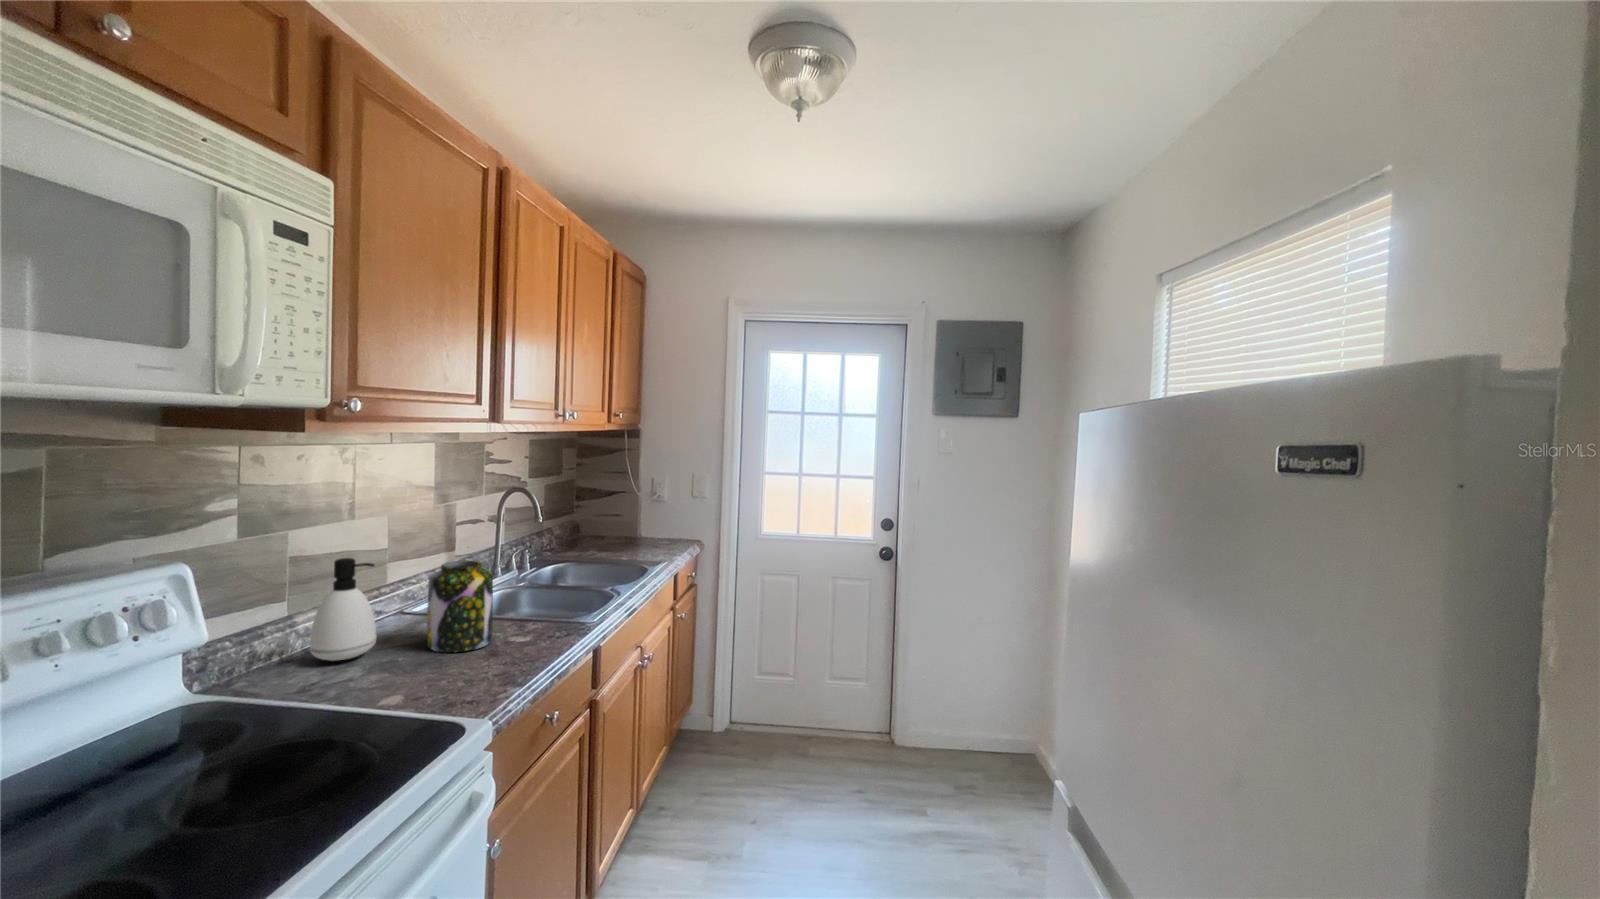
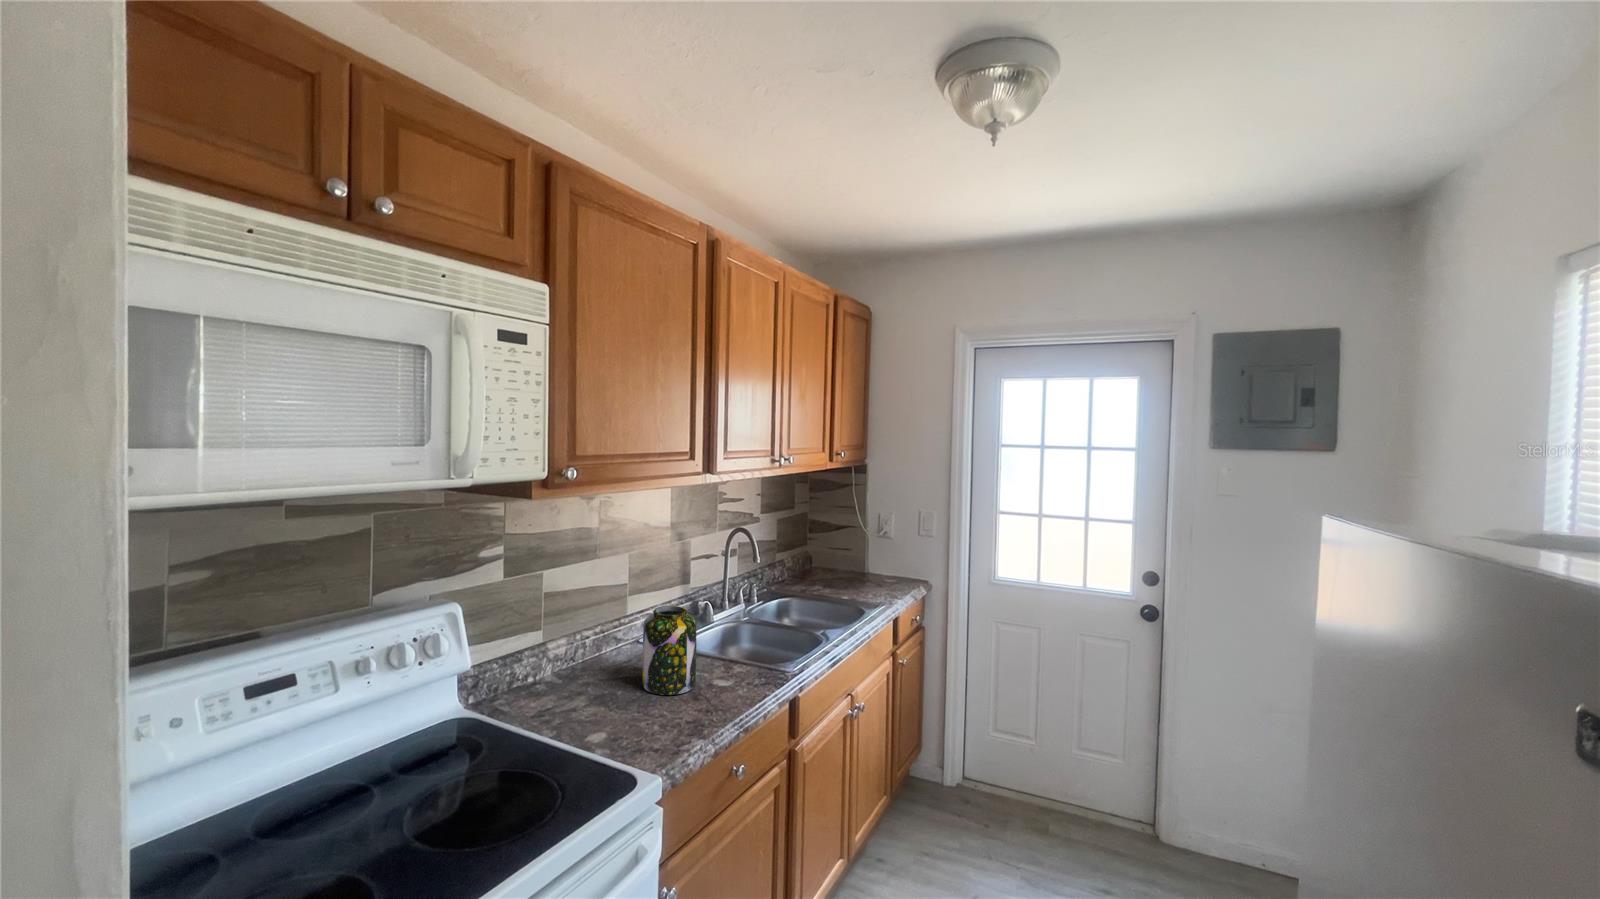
soap dispenser: present [309,558,376,661] -> none [553,599,603,690]

